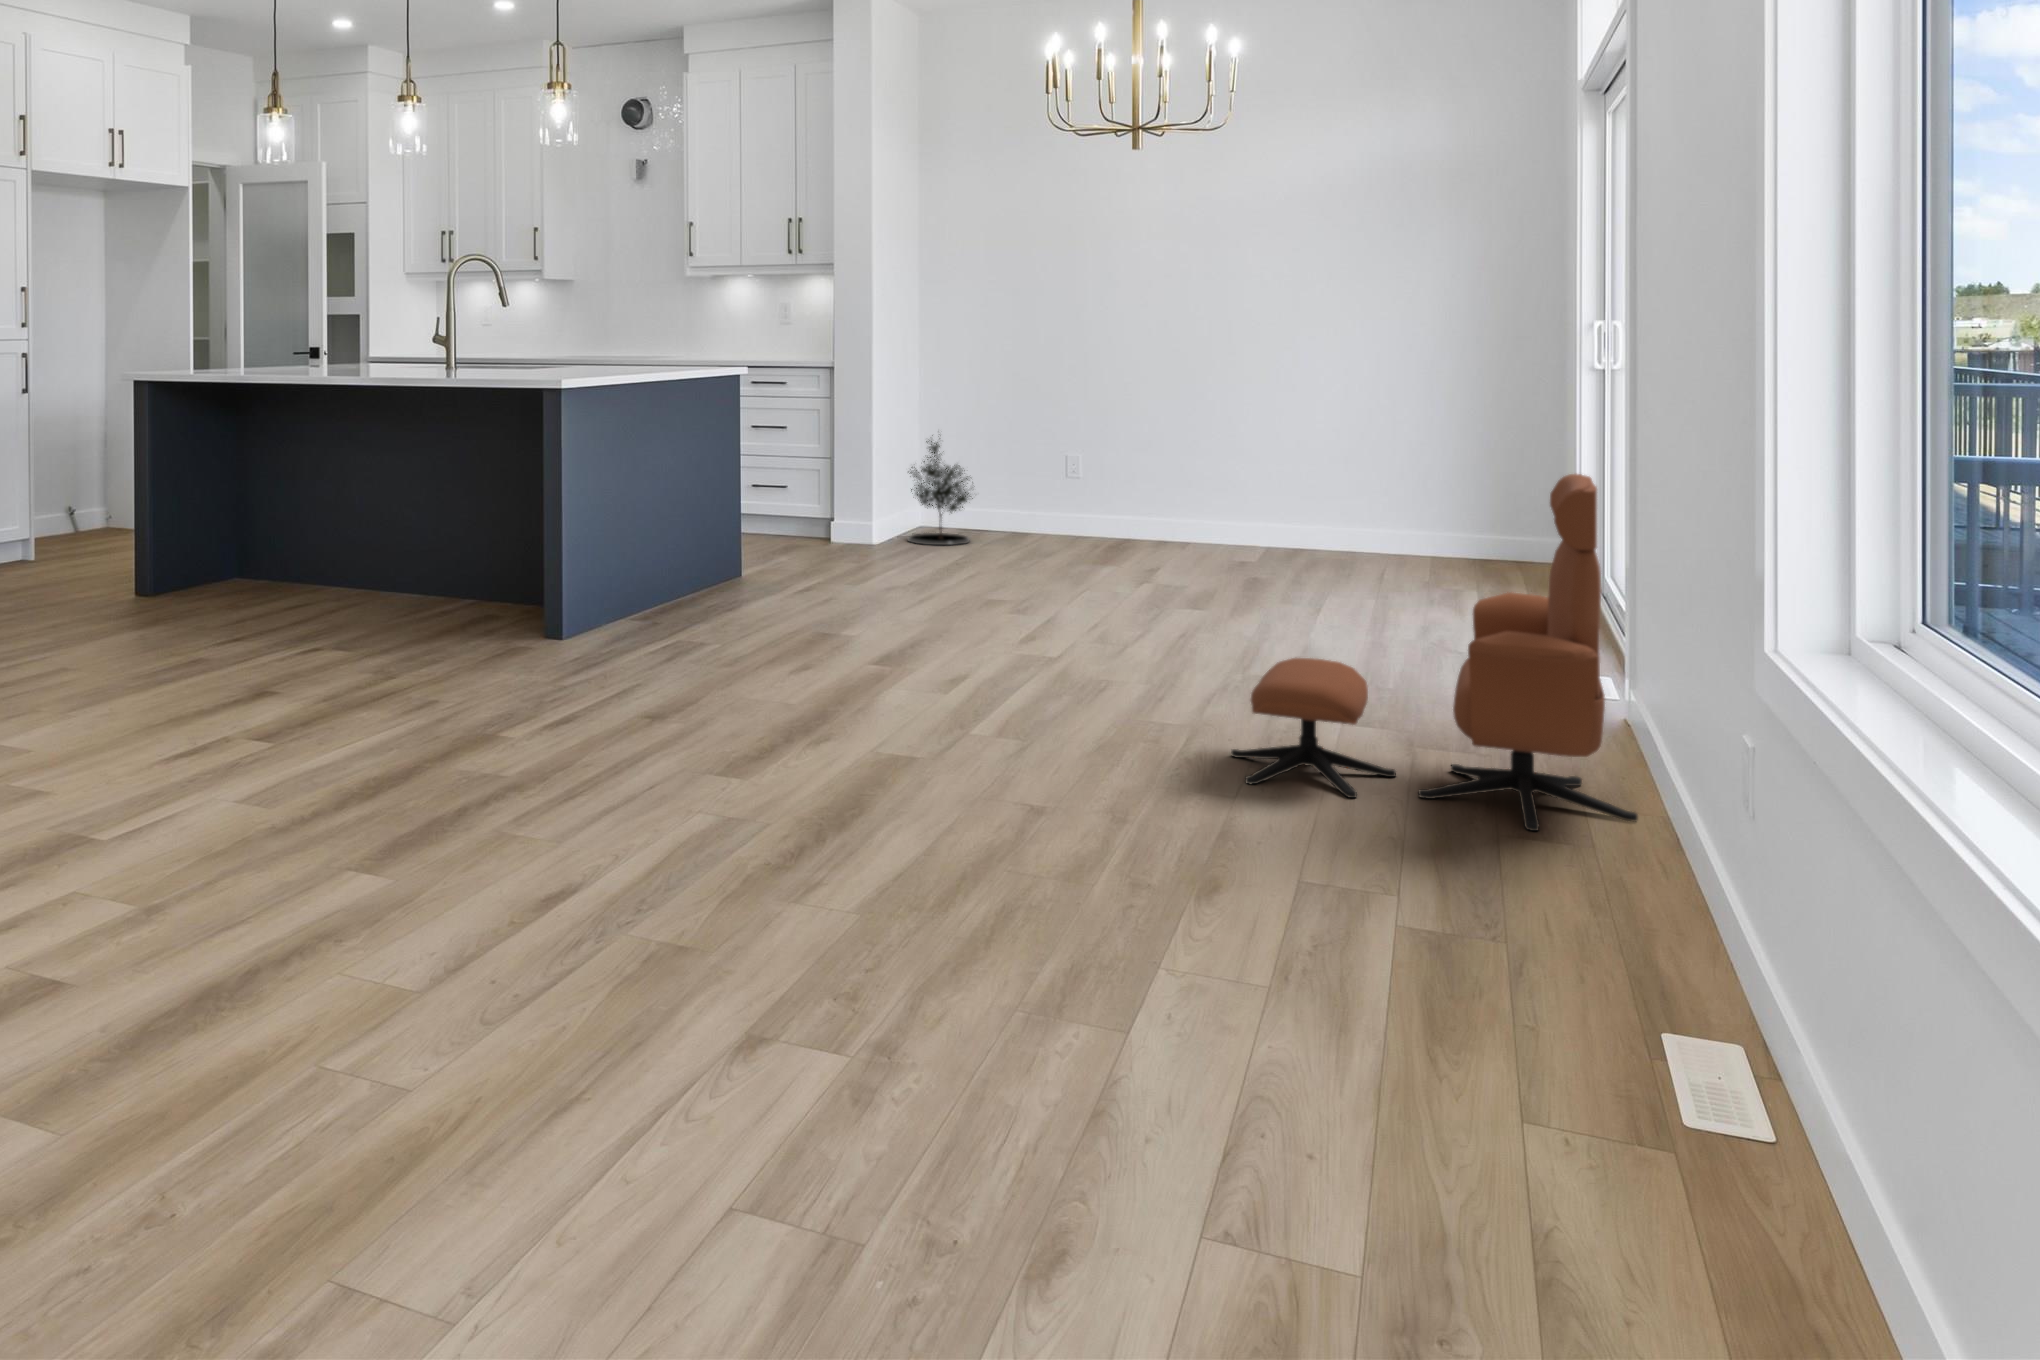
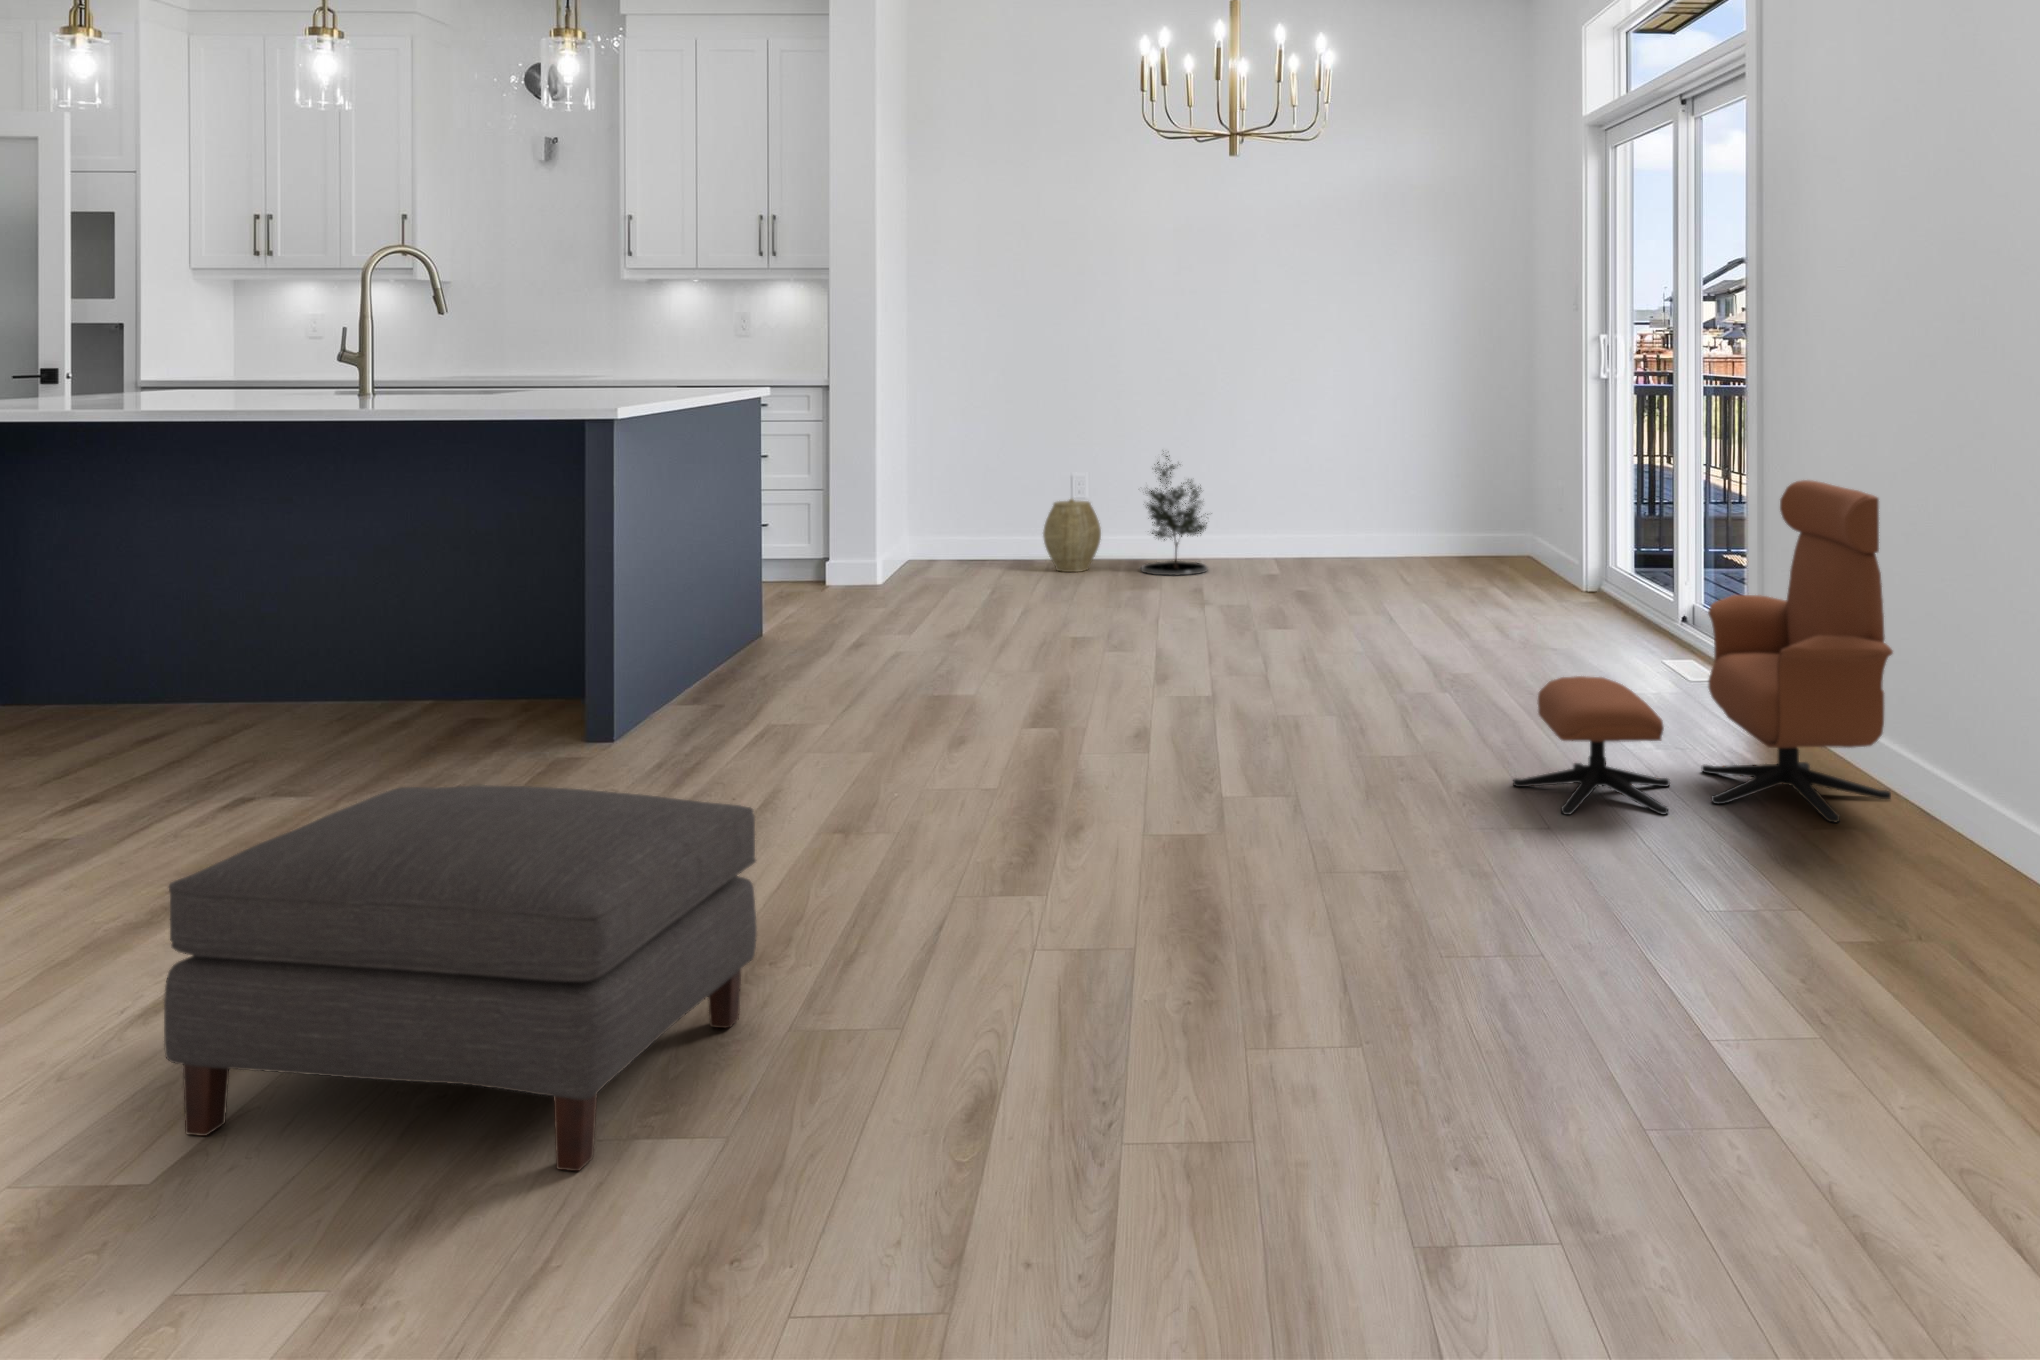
potted tree: present [908,435,973,545] -> present [1141,451,1208,575]
woven basket: none [1033,477,1088,546] -> present [1043,499,1101,572]
ottoman: none [105,622,454,866] -> present [164,785,757,1171]

